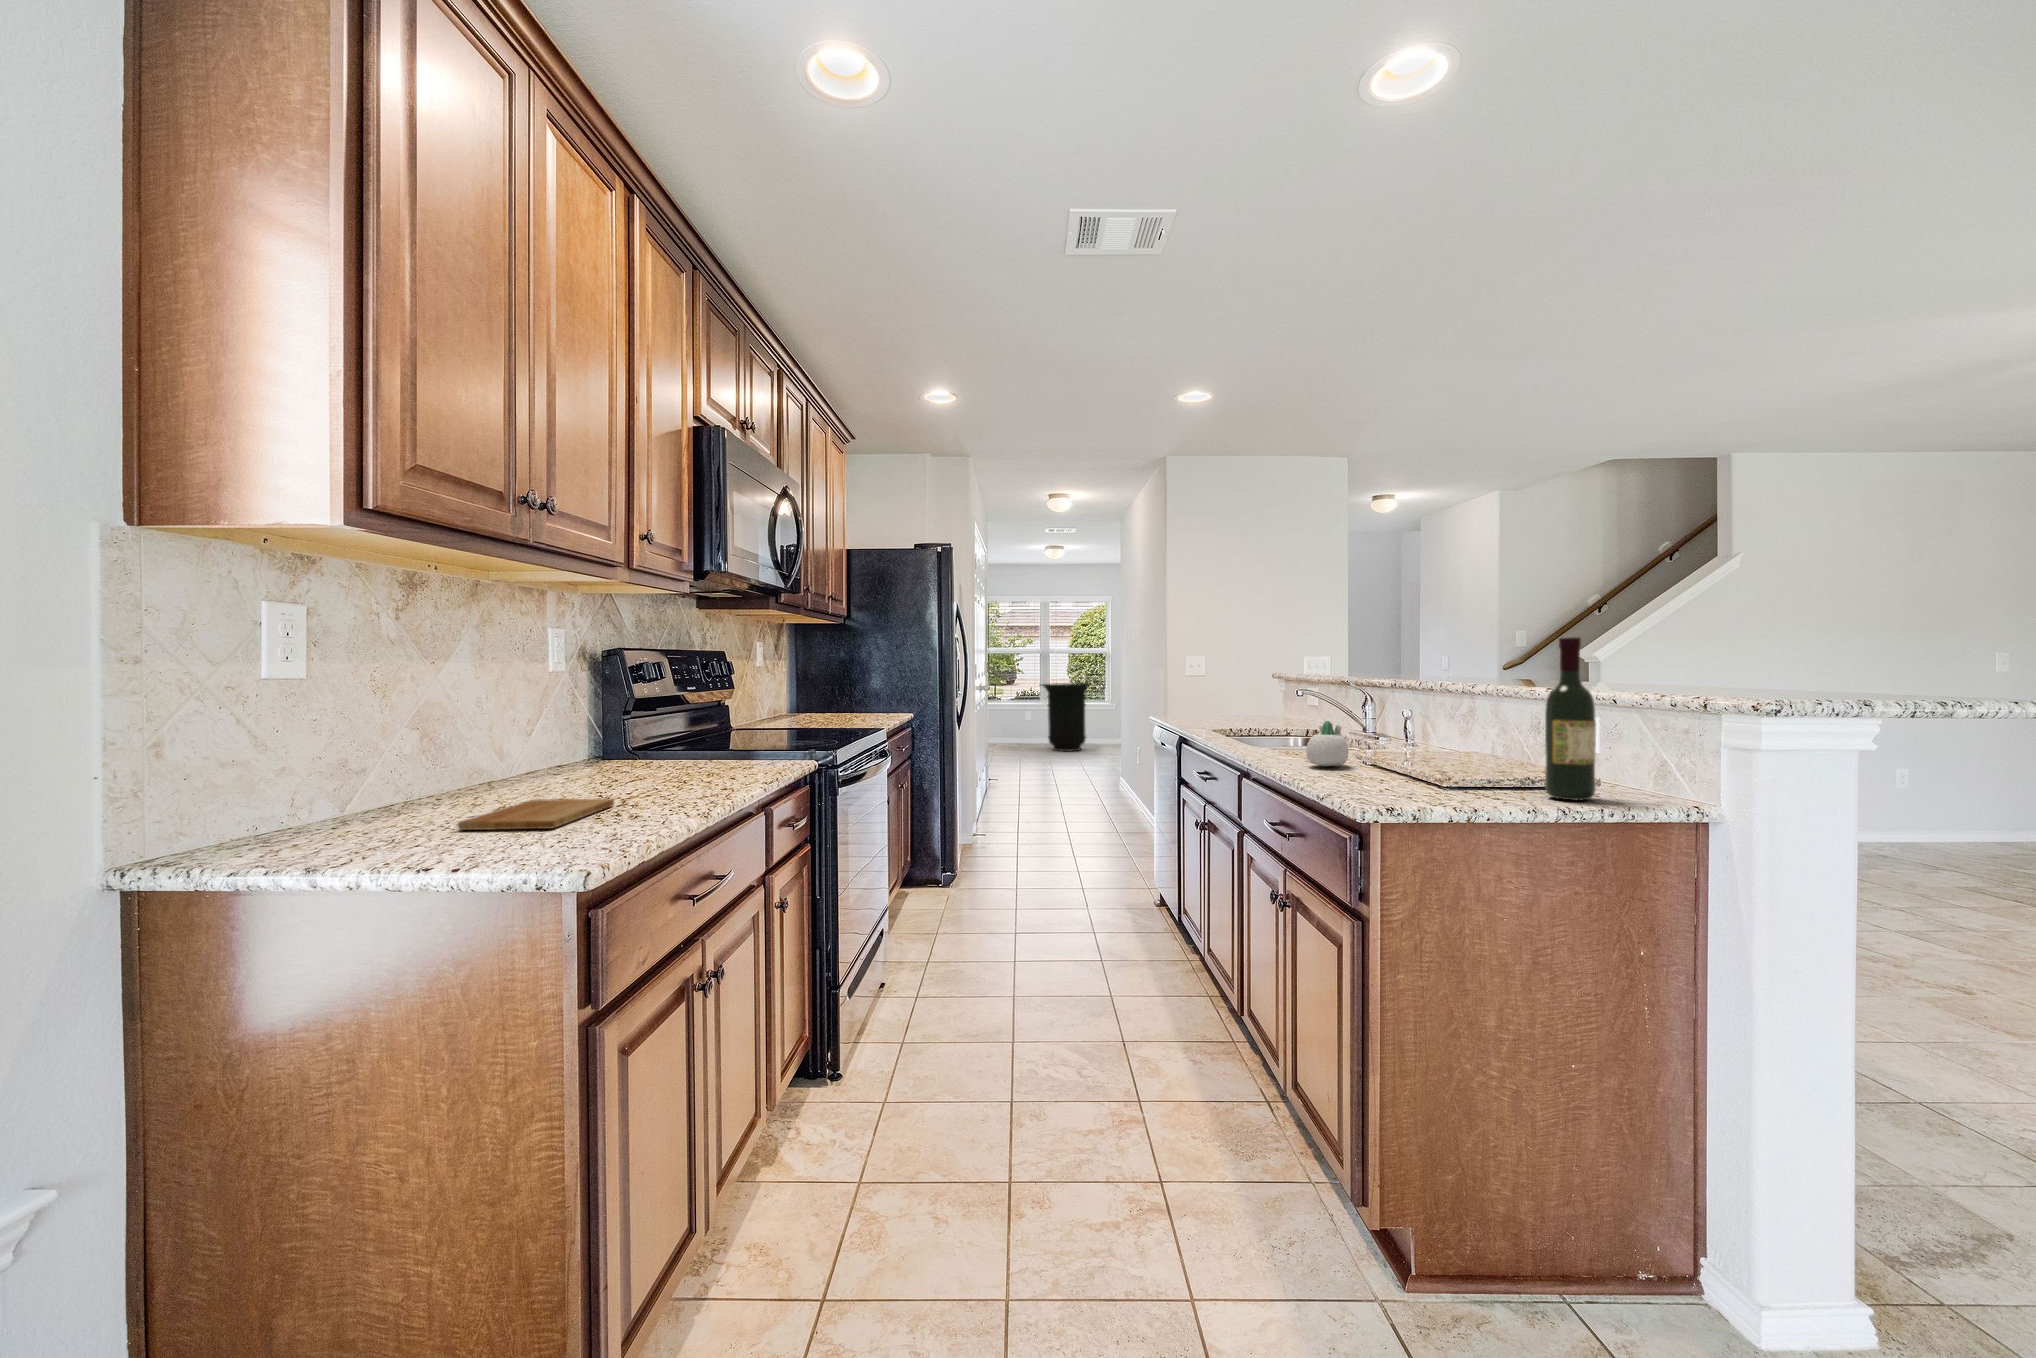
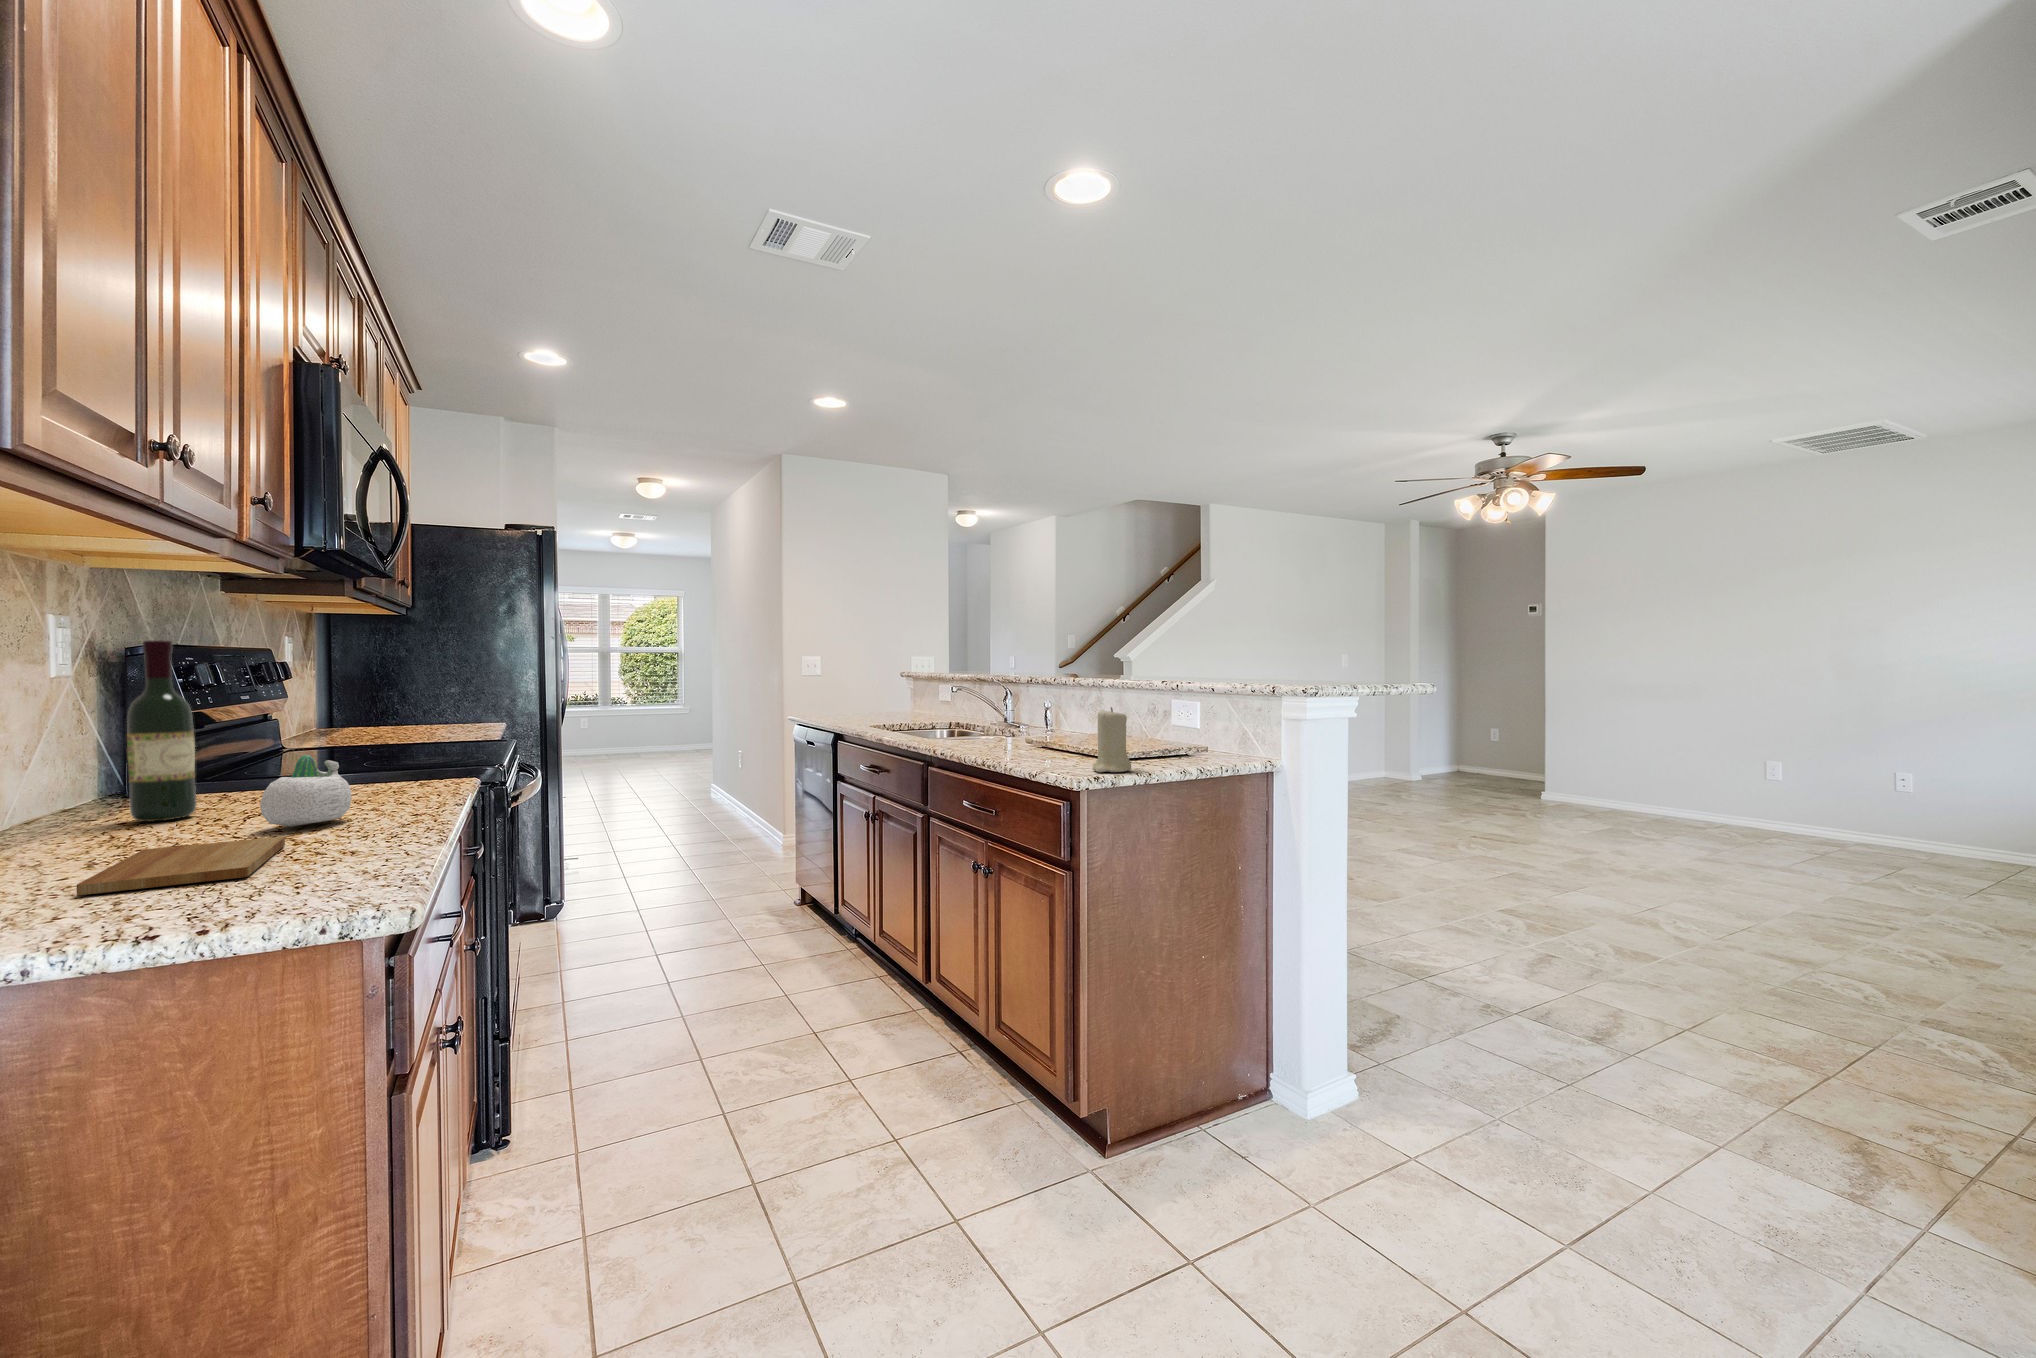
wine bottle: present [1545,637,1596,800] -> present [127,640,197,822]
trash can: present [1041,683,1091,751] -> none [603,684,669,760]
succulent planter: present [1306,721,1349,766] -> present [260,755,352,827]
candle: none [1400,721,1453,803] -> present [1093,707,1131,772]

